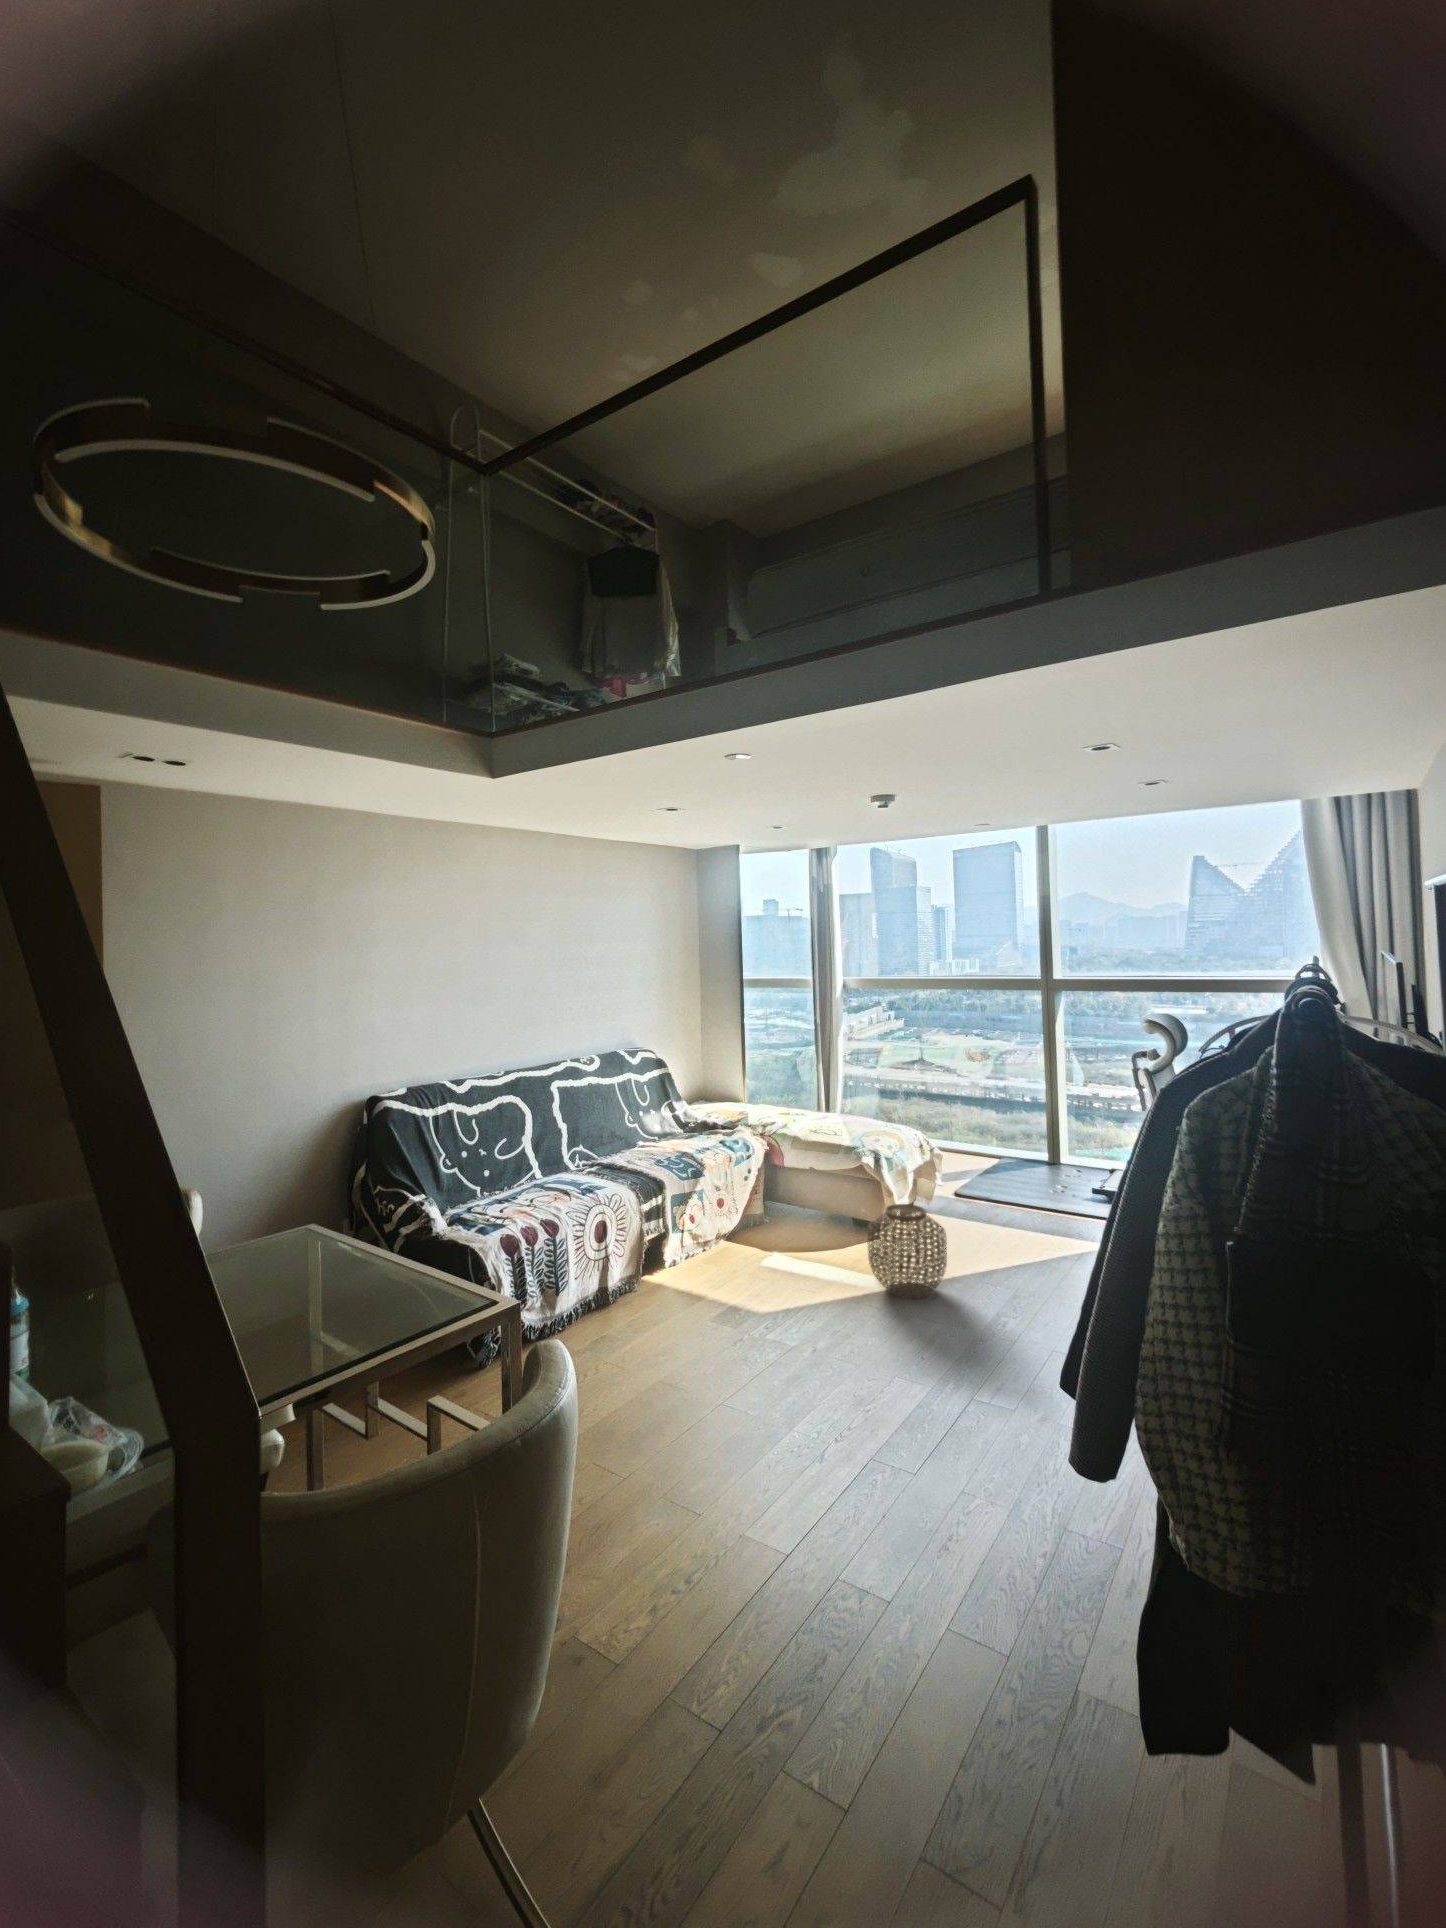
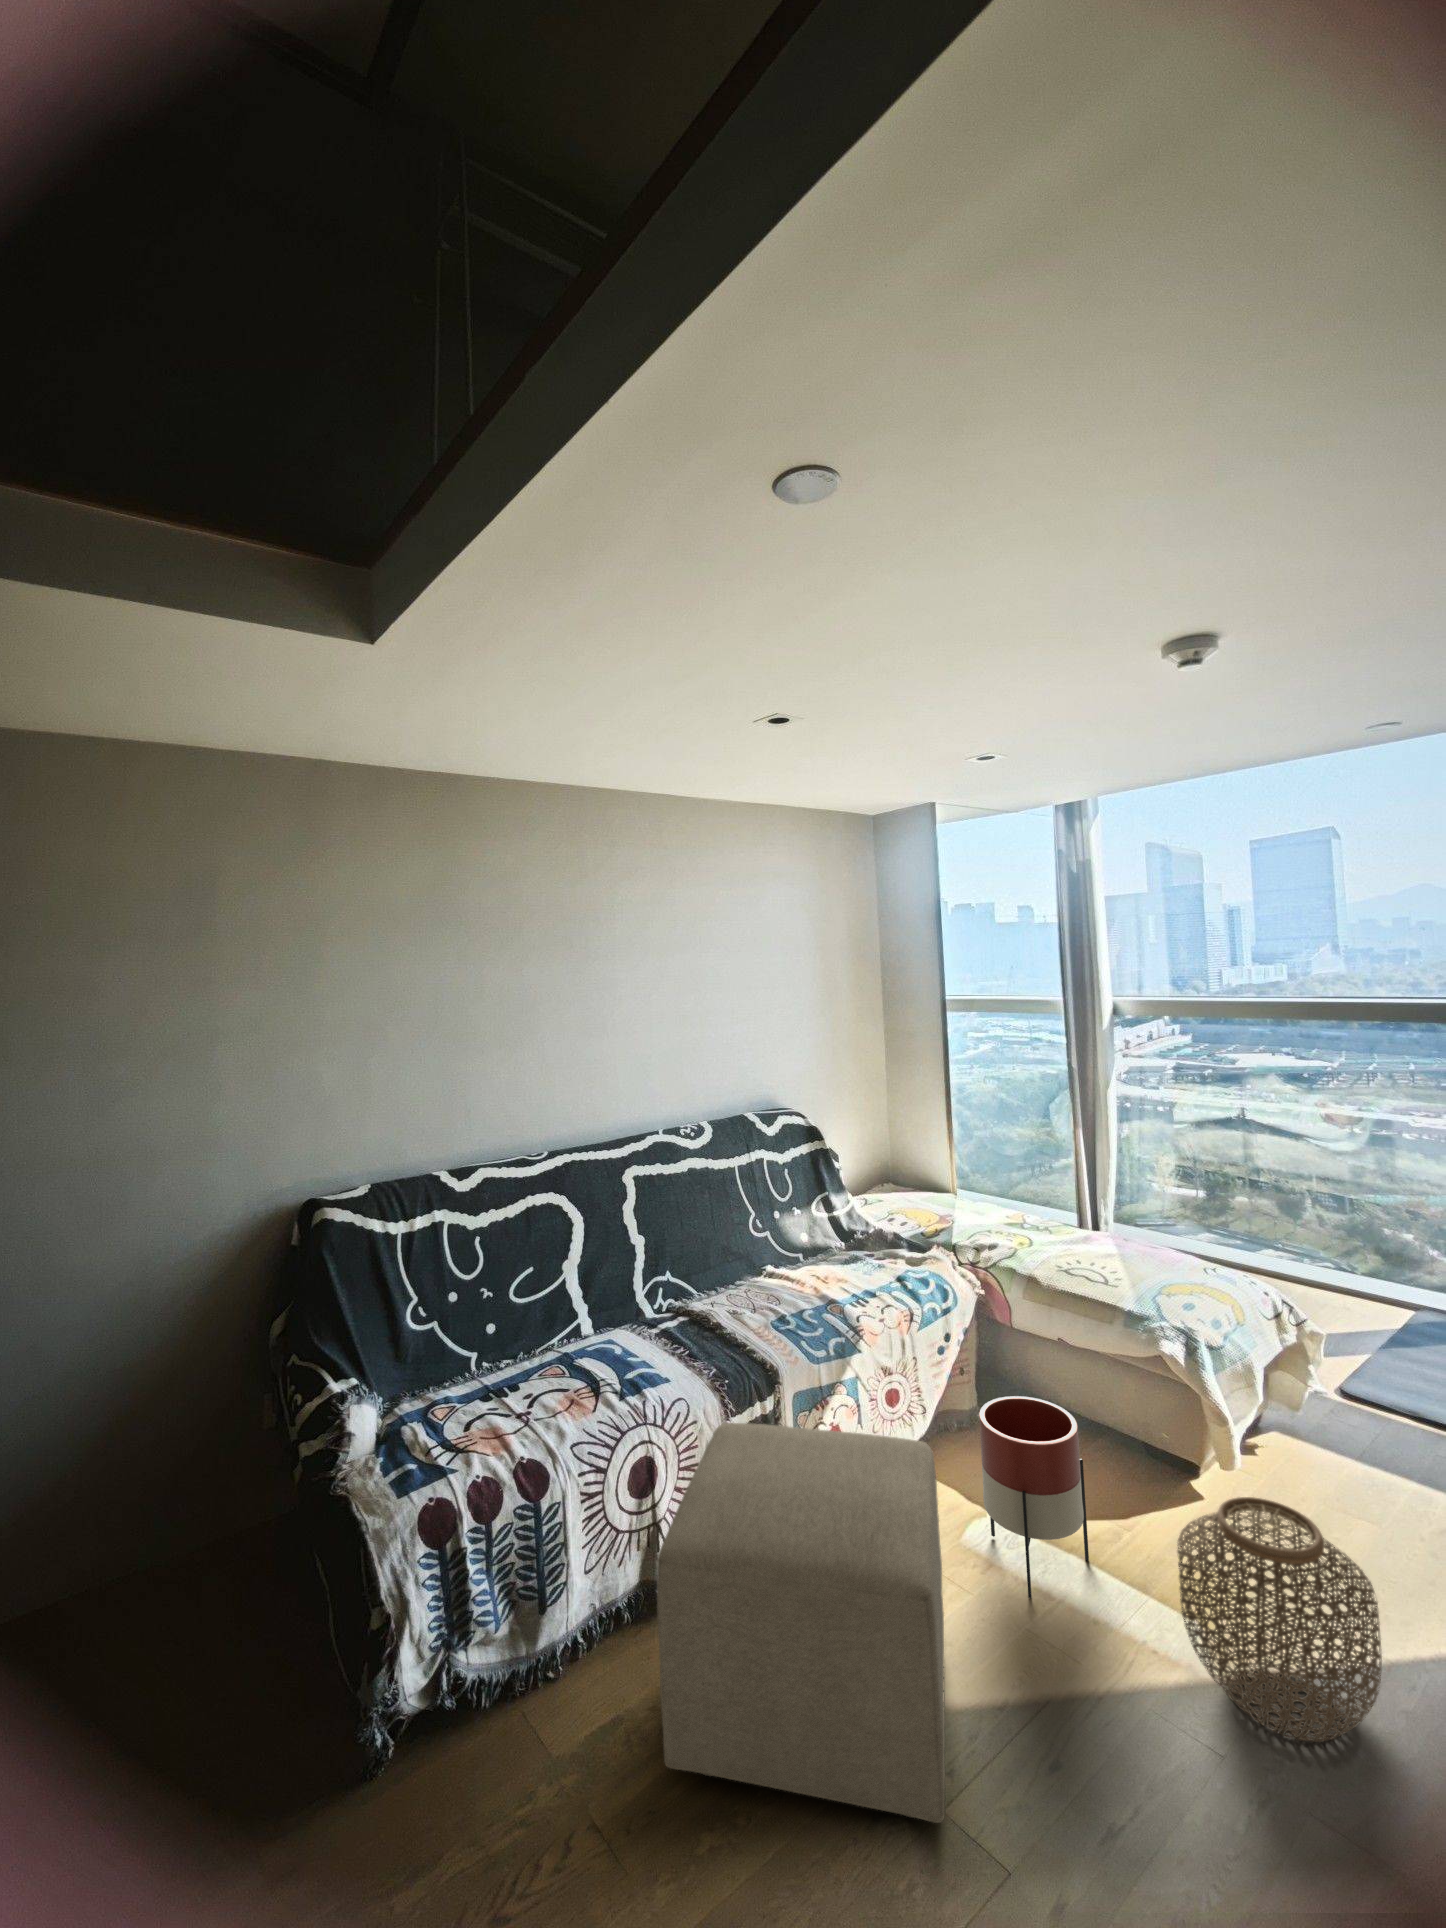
planter: none [774,1184,826,1276] -> present [979,1396,1089,1599]
ottoman: none [636,1195,770,1341] -> present [657,1423,945,1823]

